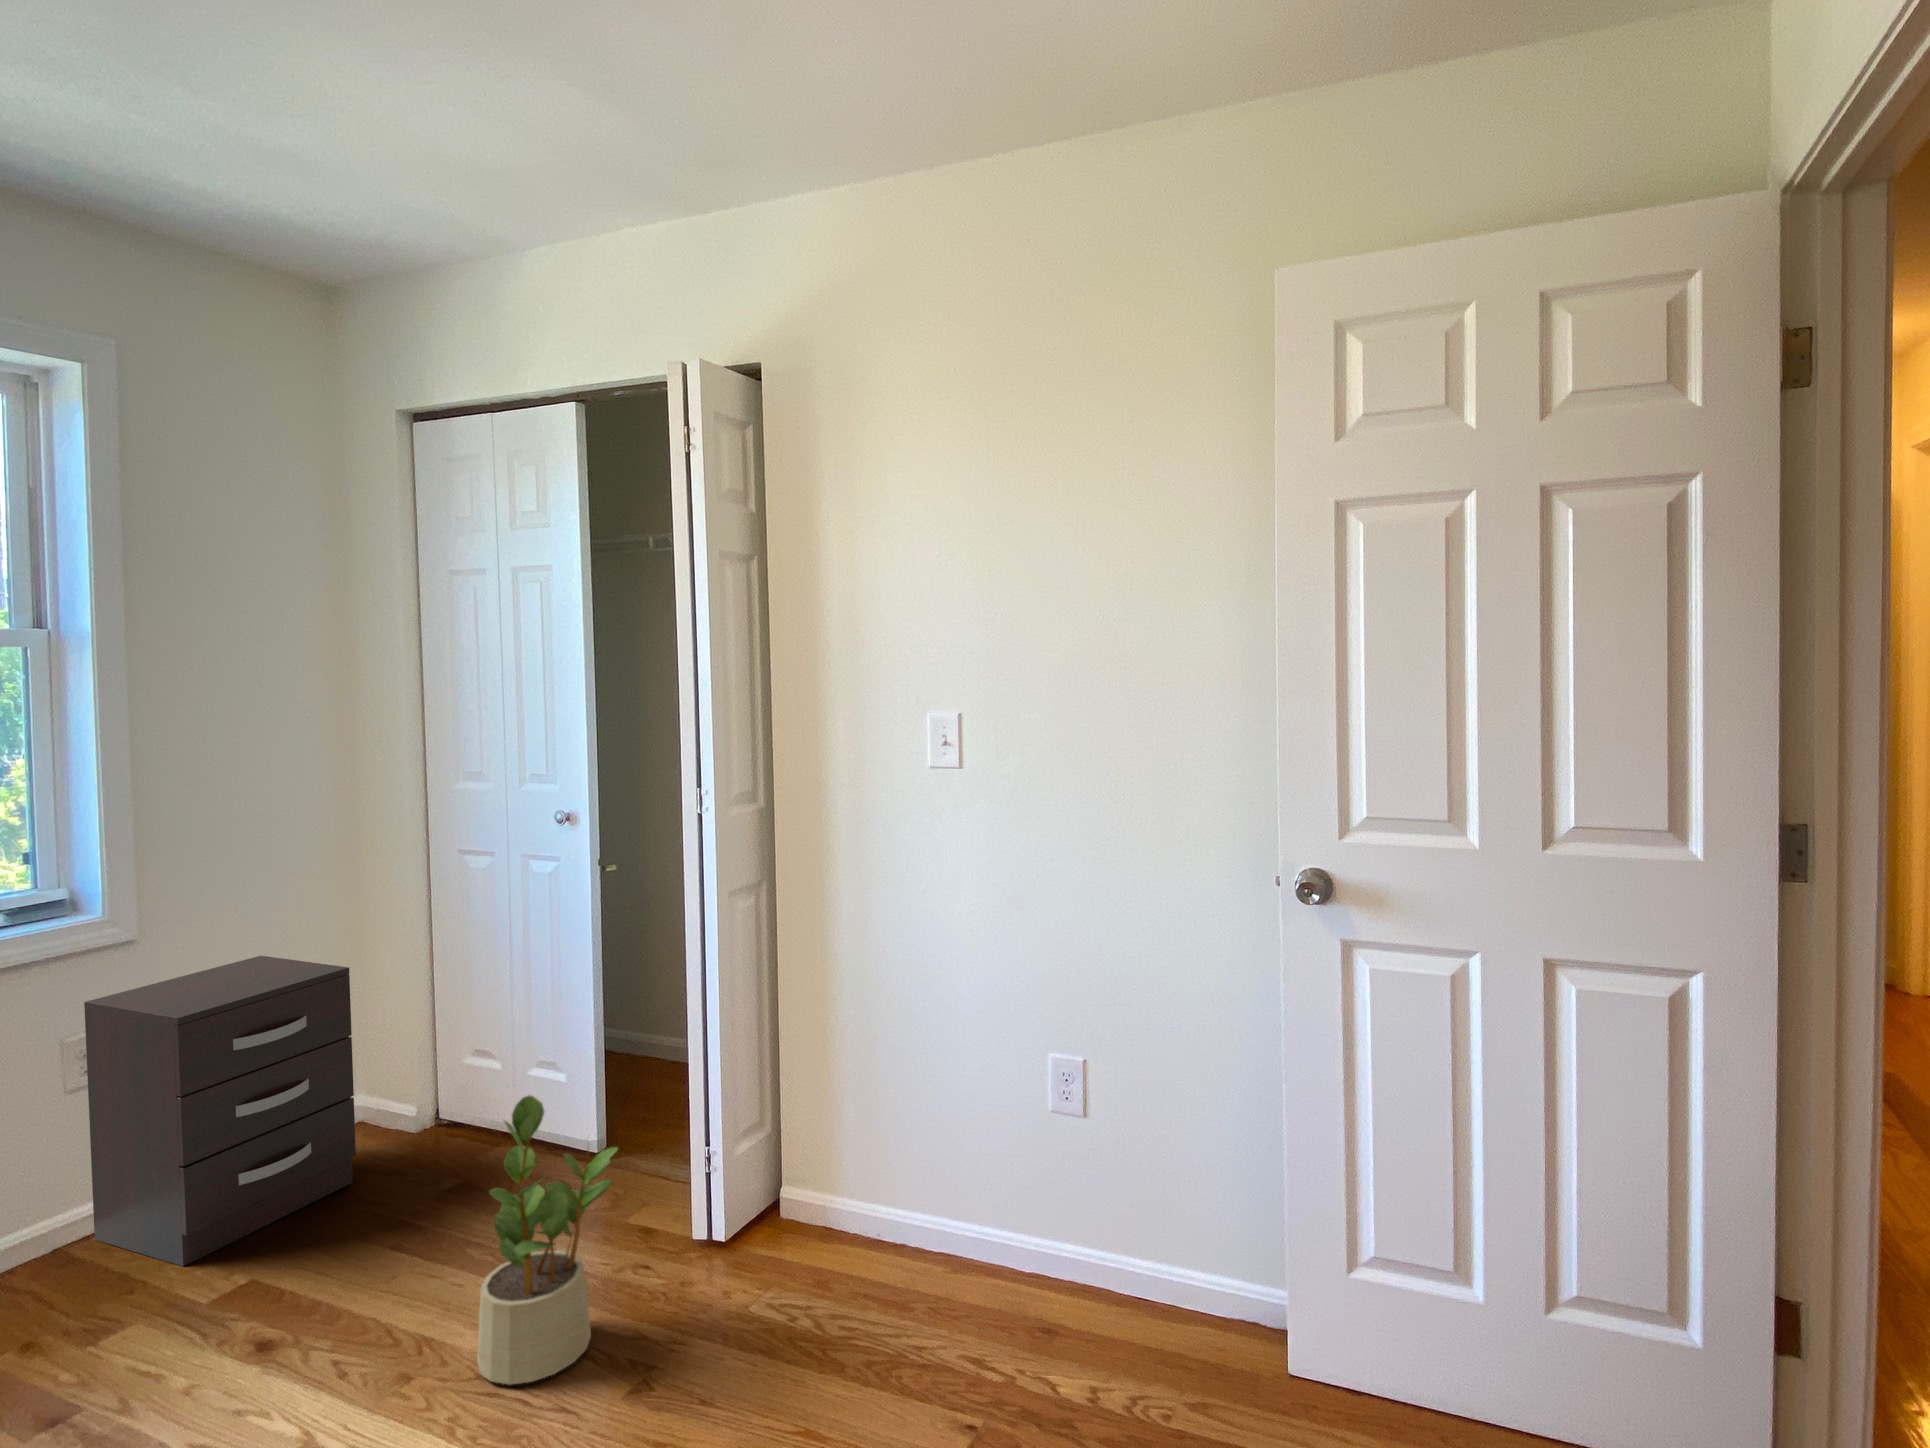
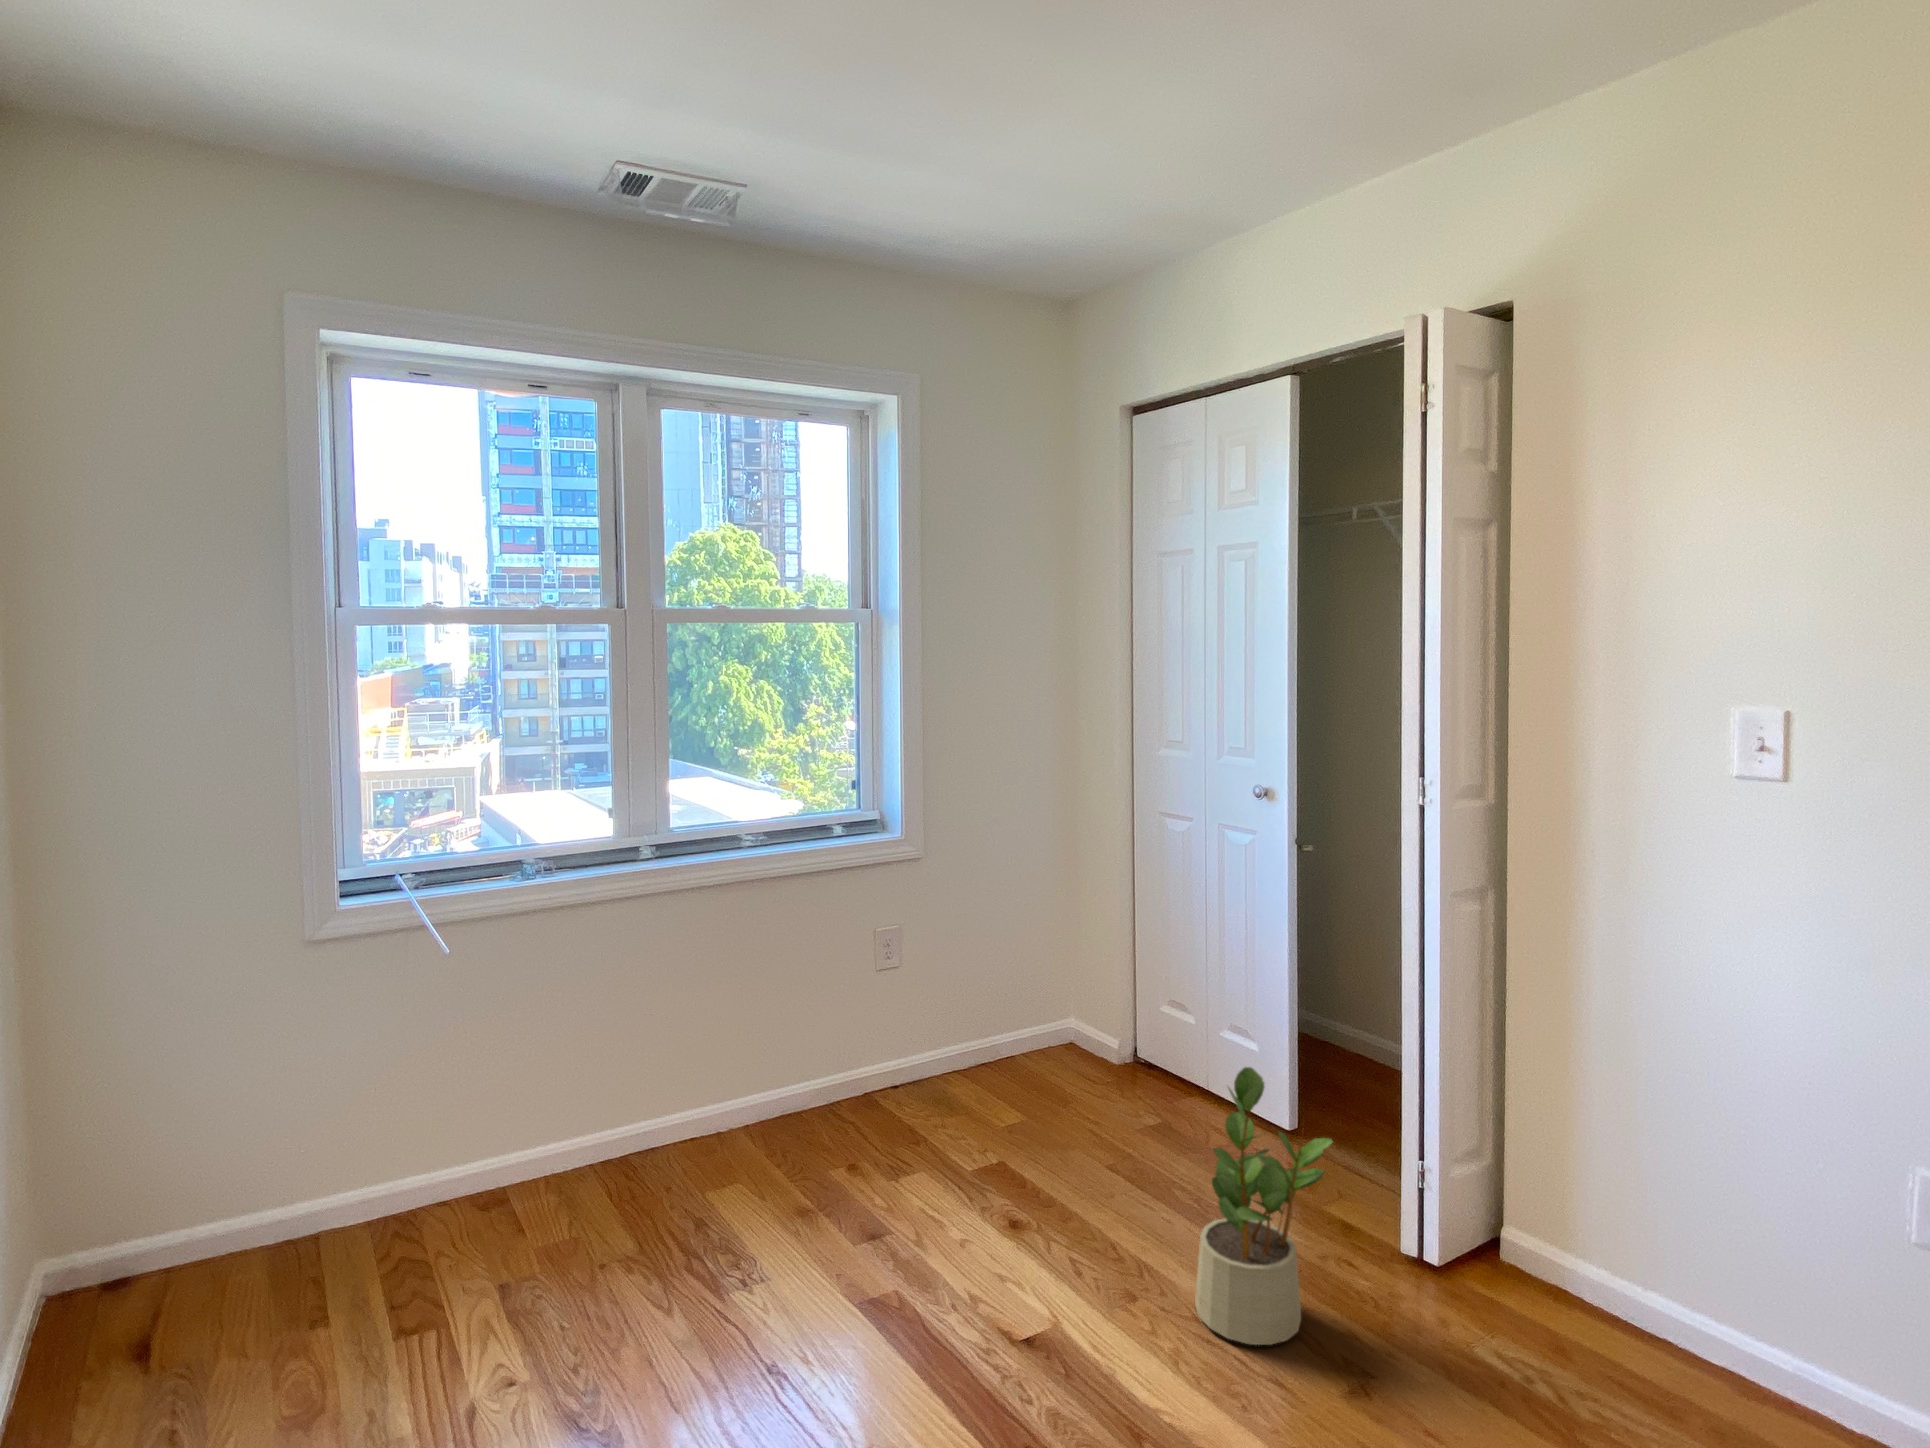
dresser: present [84,956,356,1266] -> none [891,886,1072,1133]

